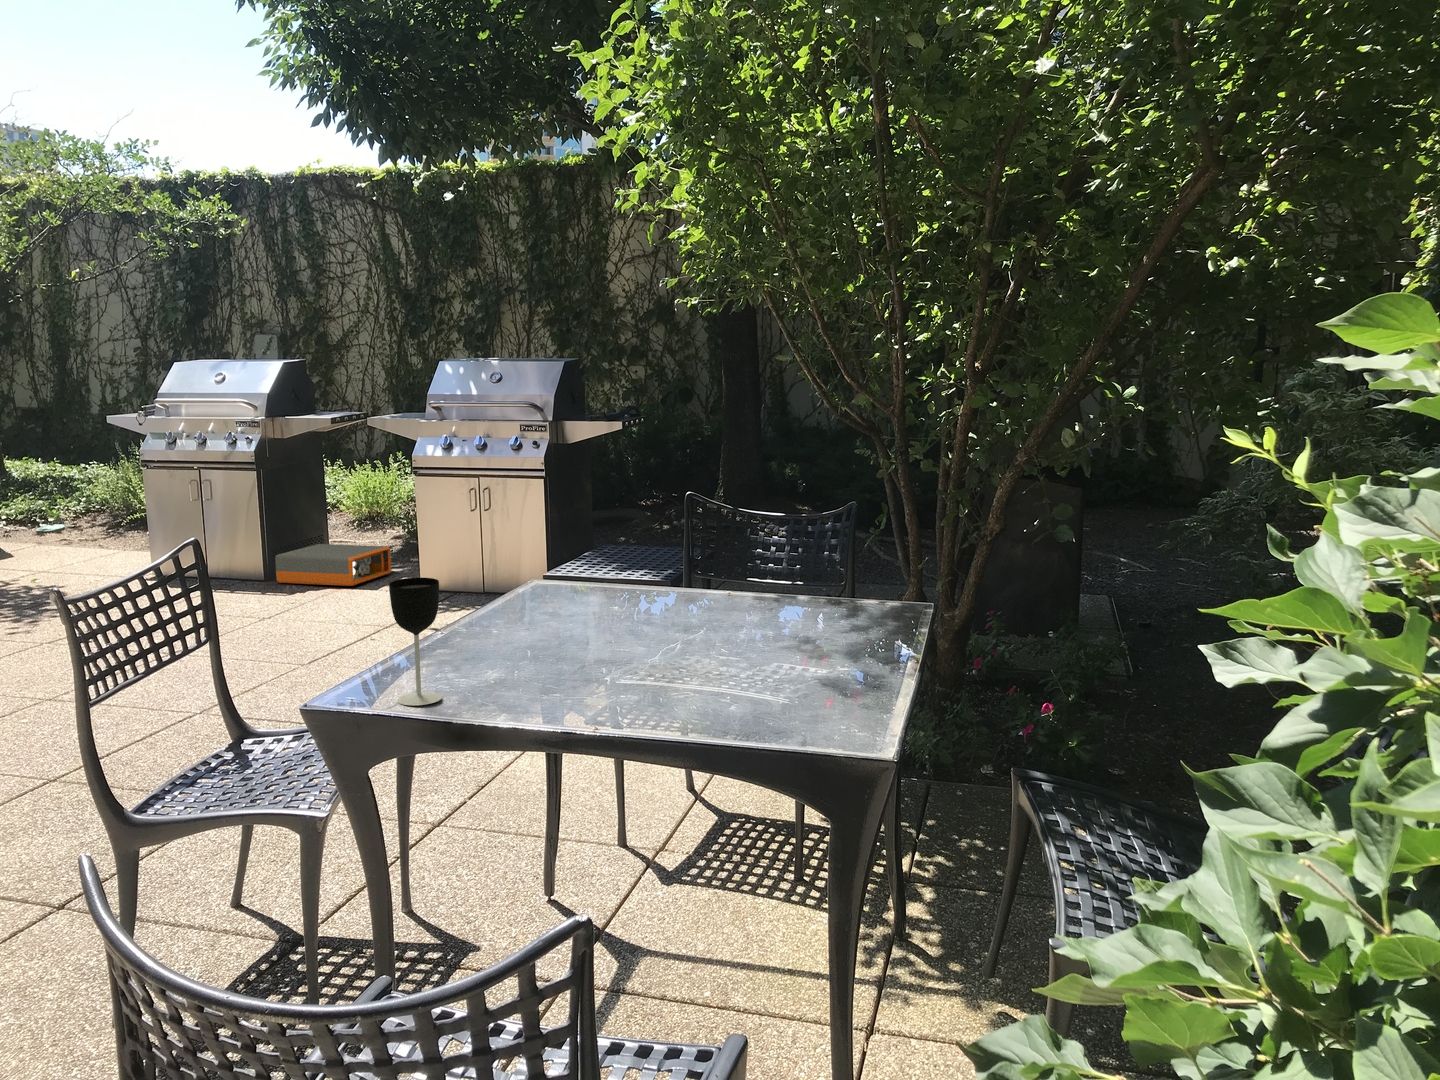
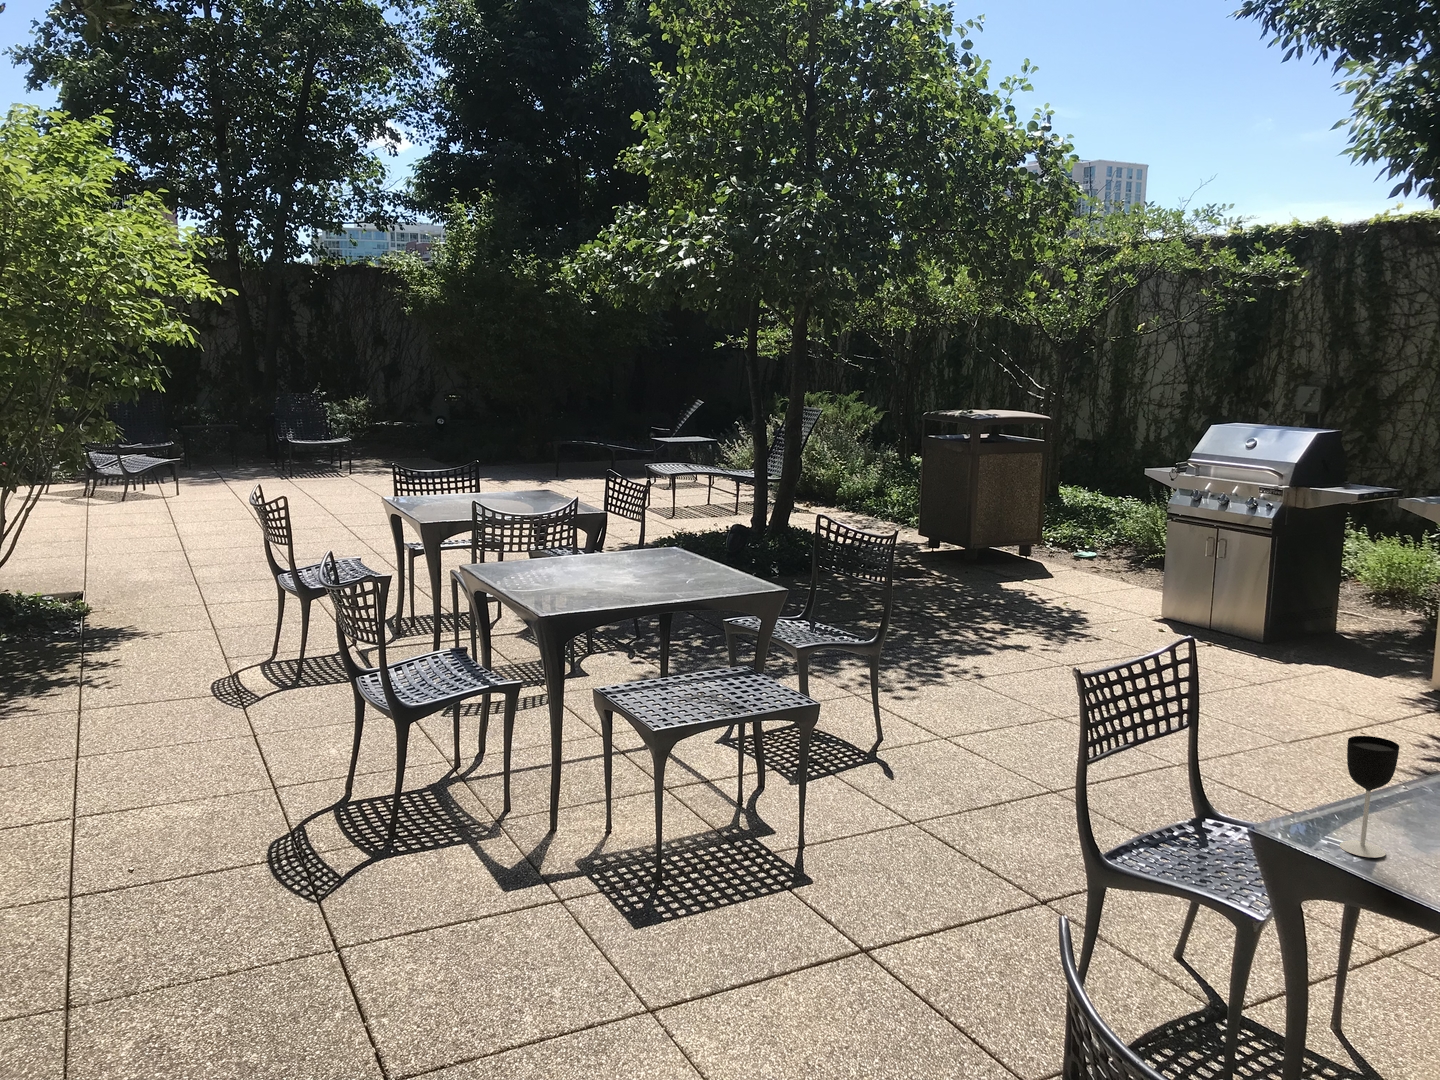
storage box: present [275,544,391,586] -> none [1276,615,1406,666]

